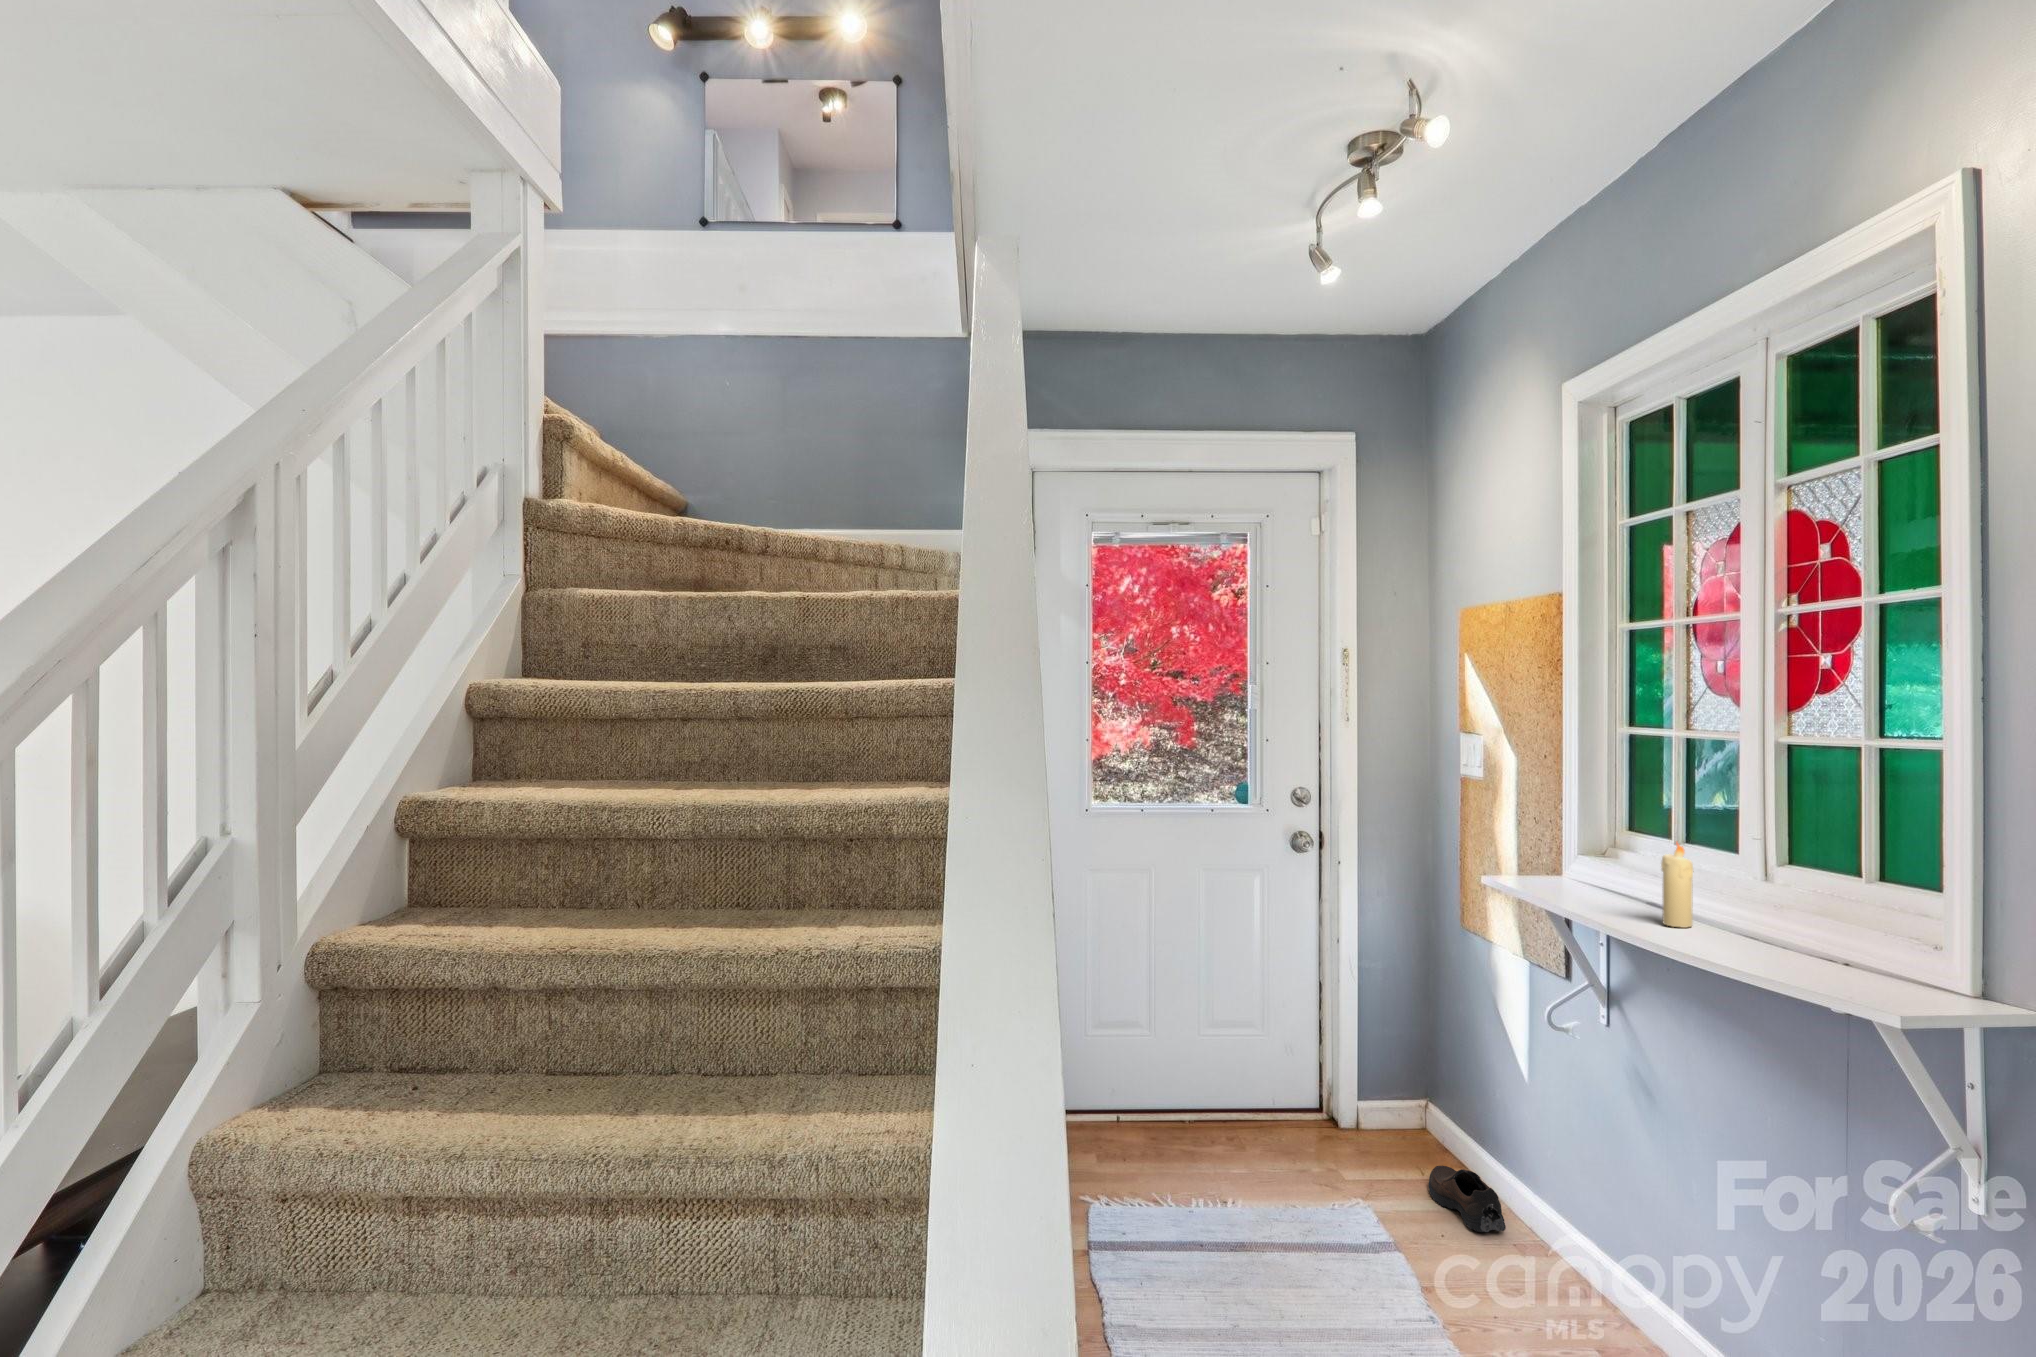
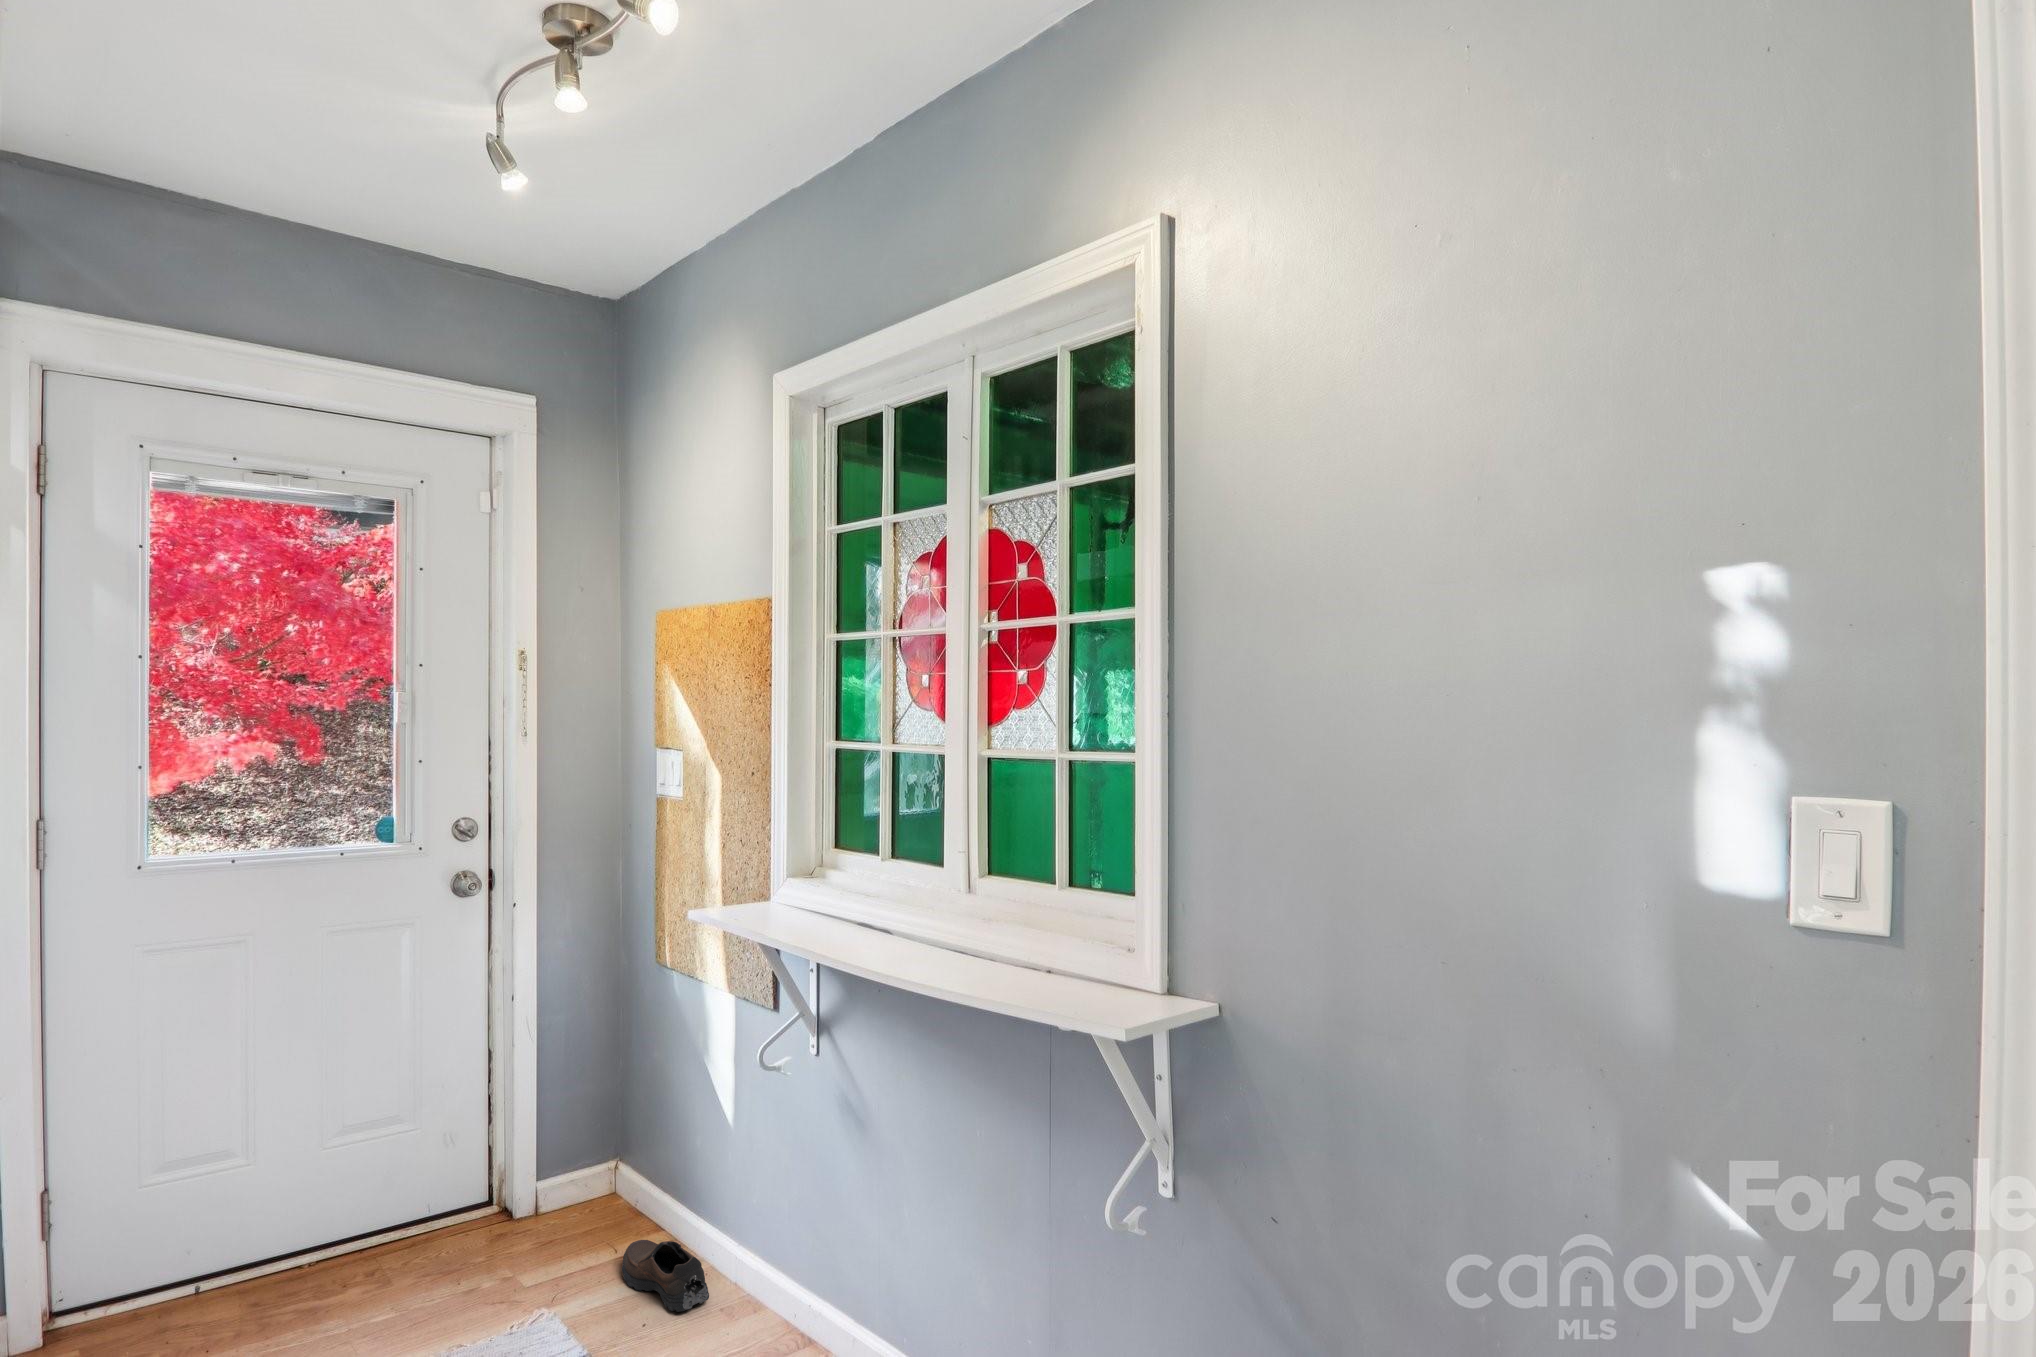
candle: present [1661,843,1694,928] -> none [880,862,909,953]

